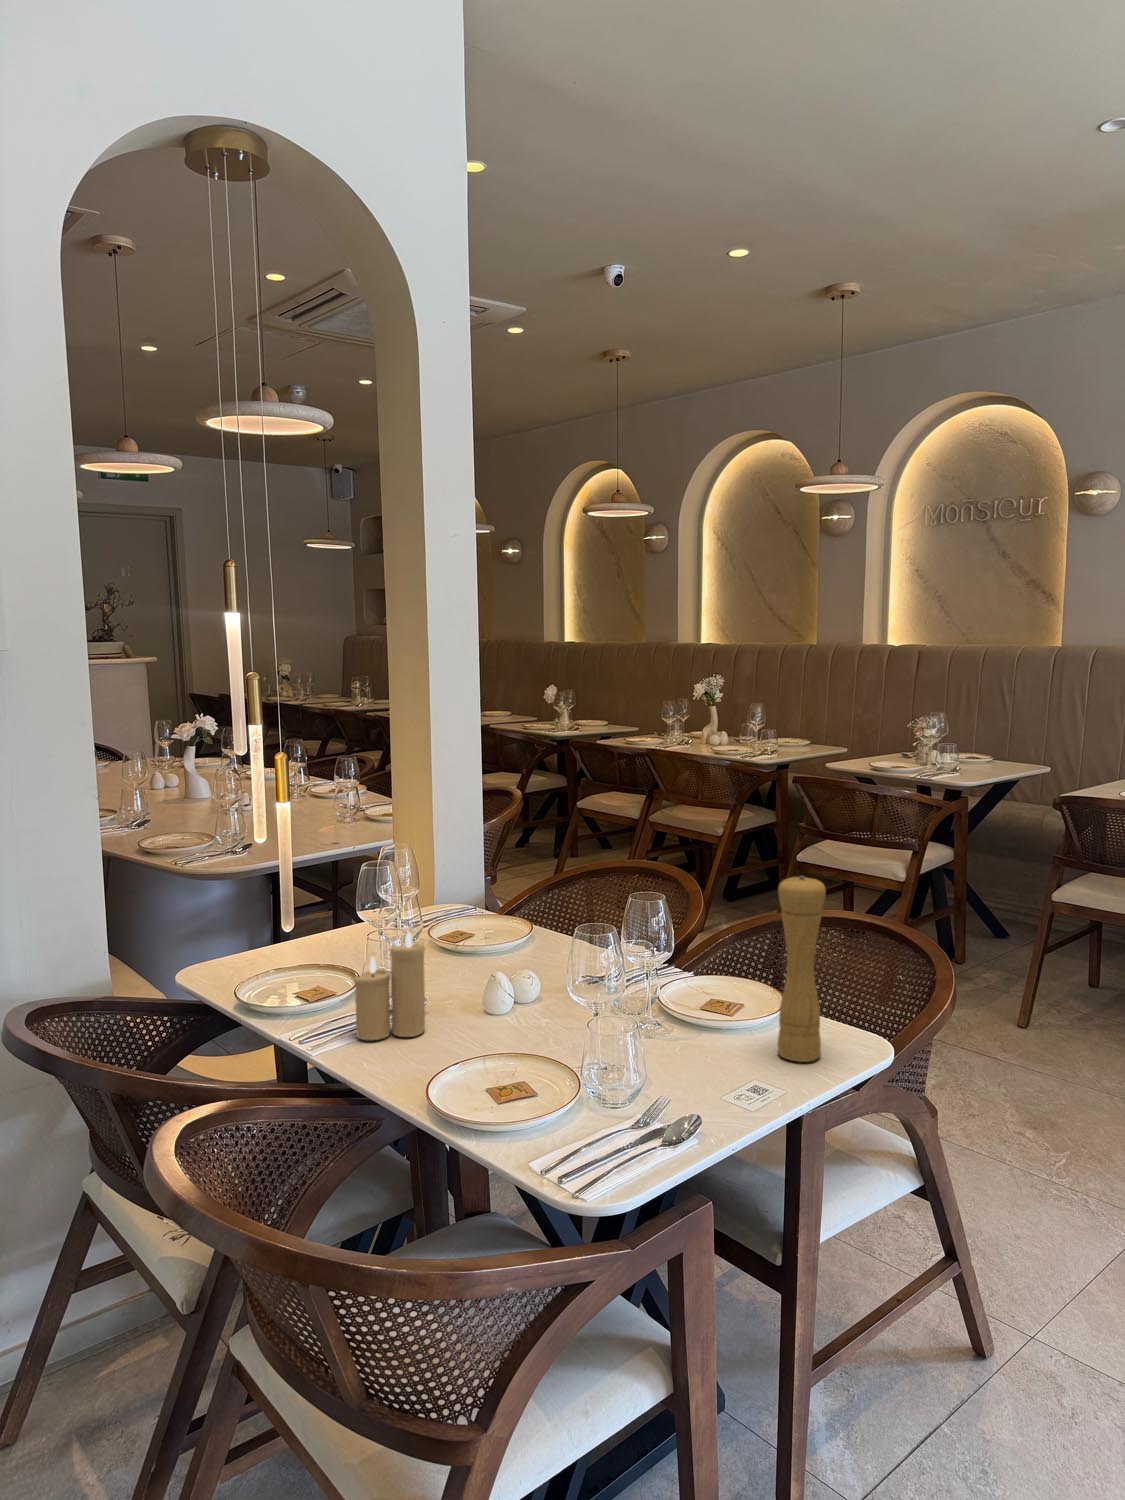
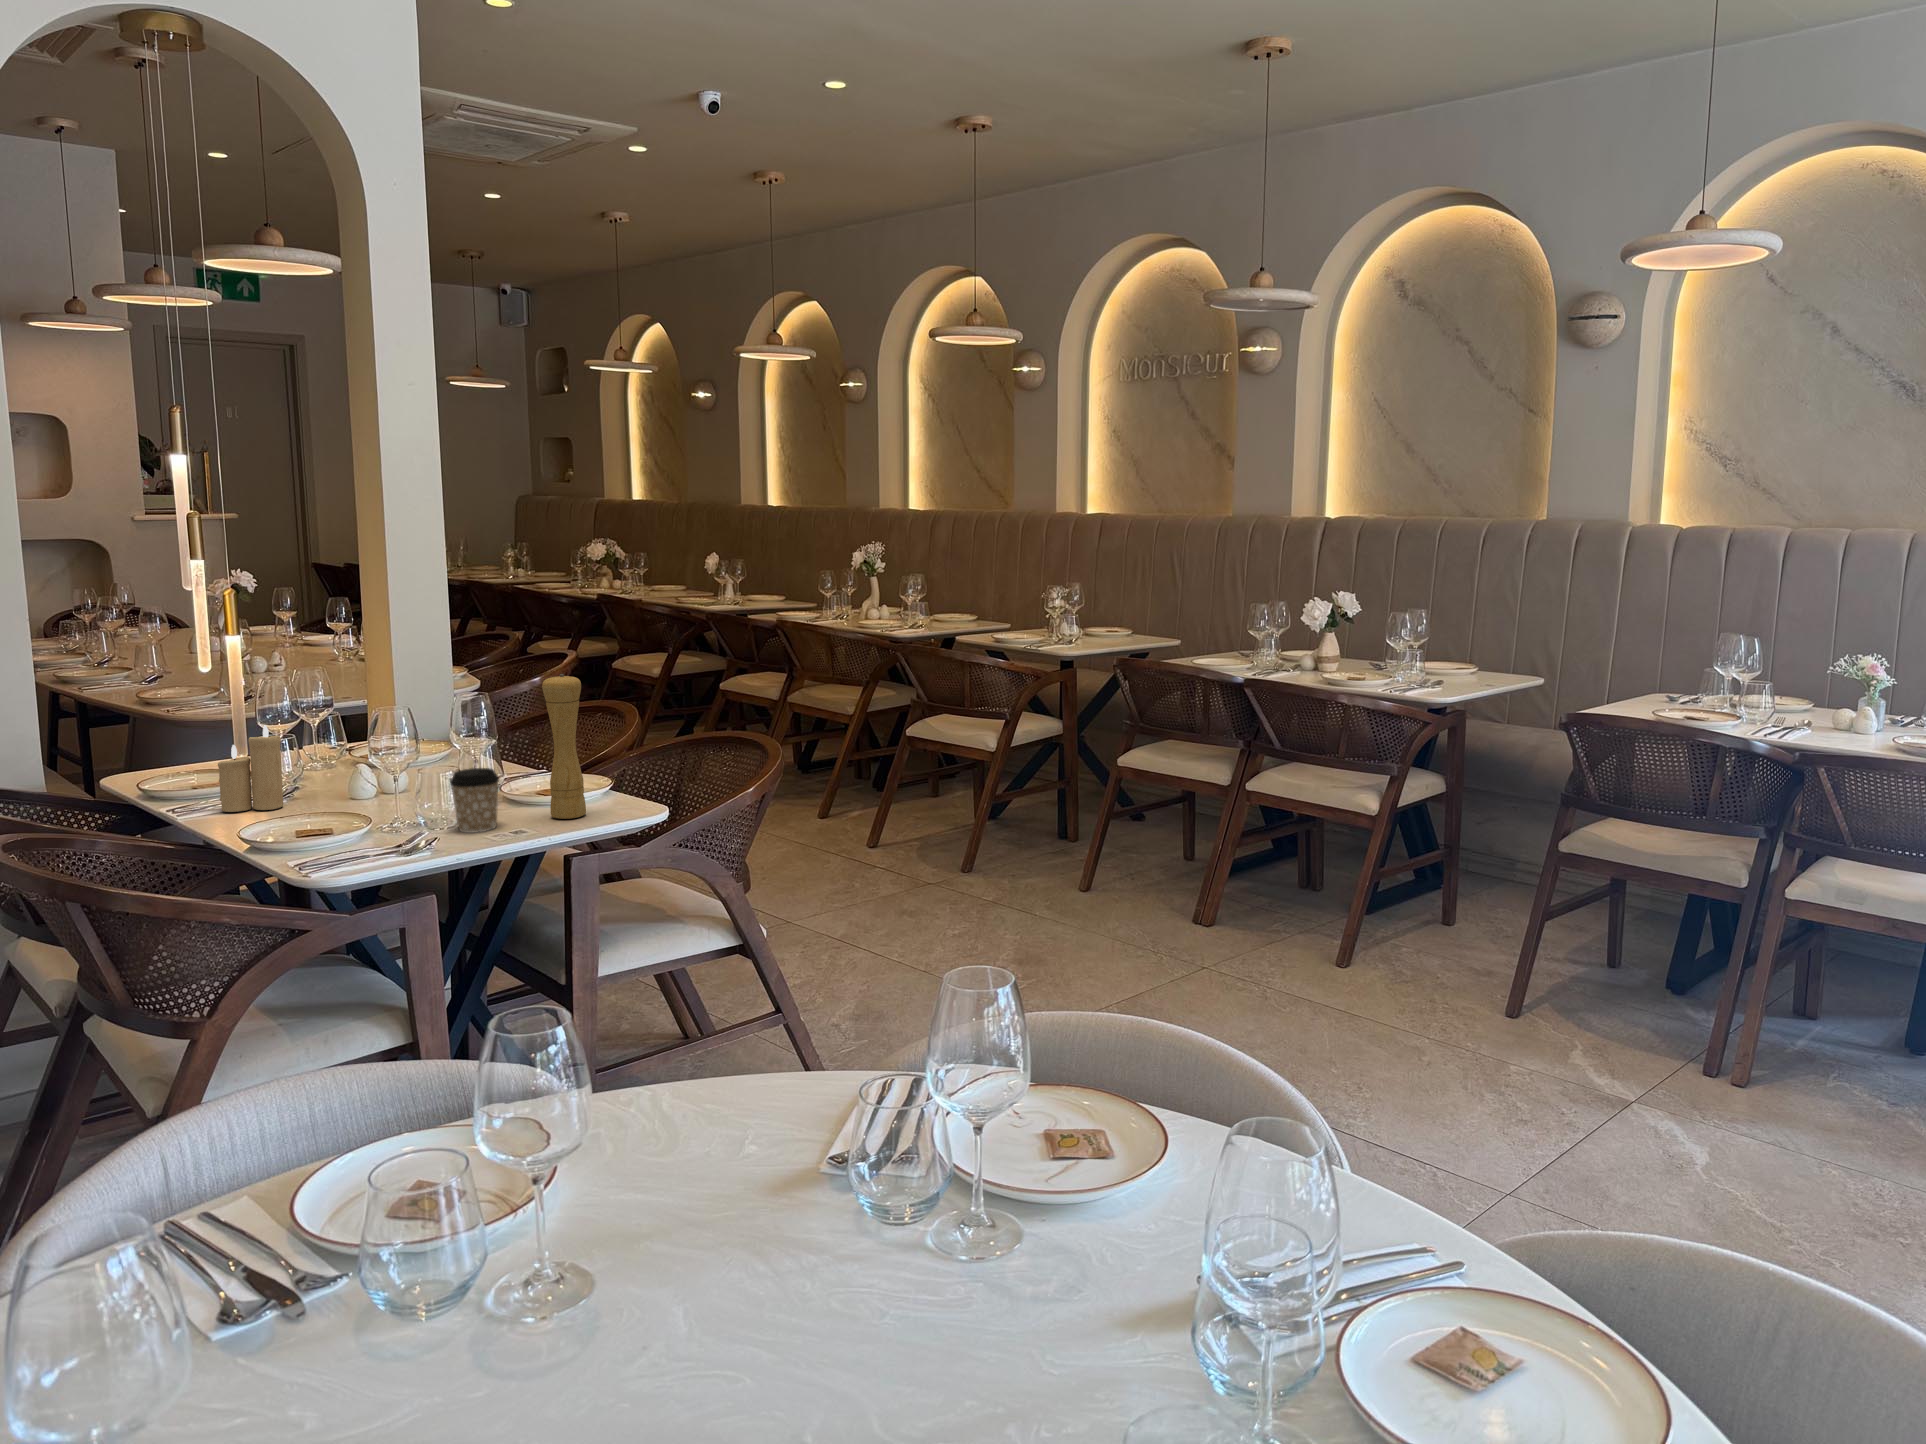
coffee cup: none [685,1001,747,1095] -> present [450,768,499,833]

